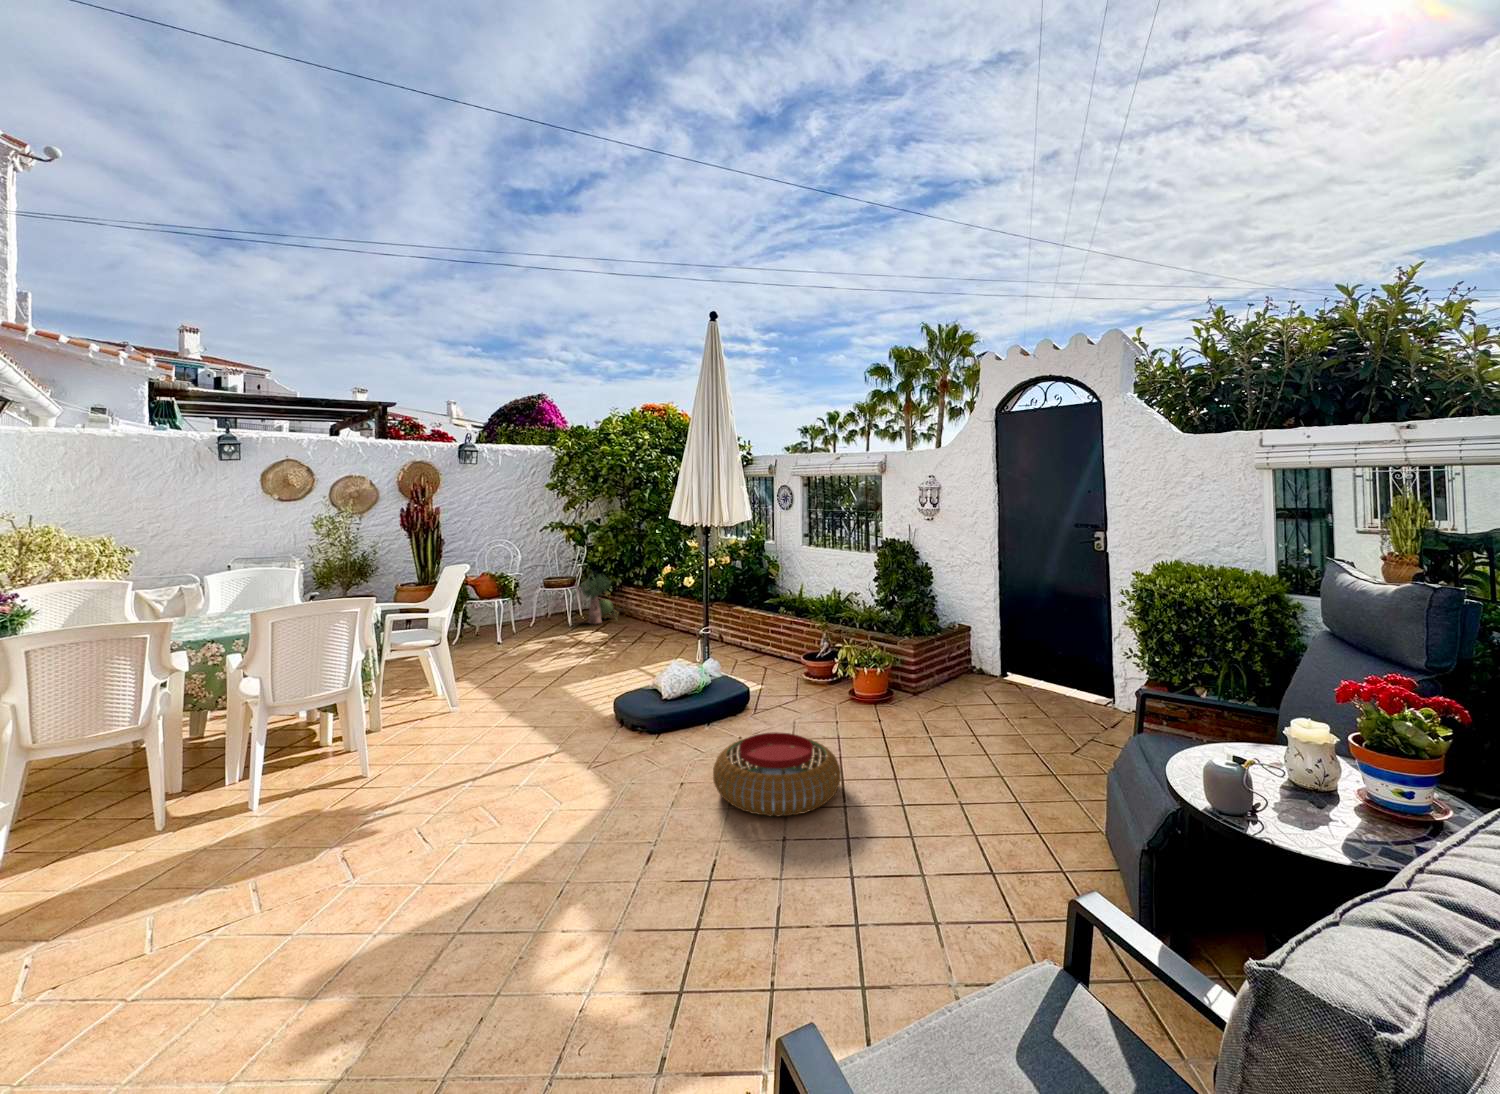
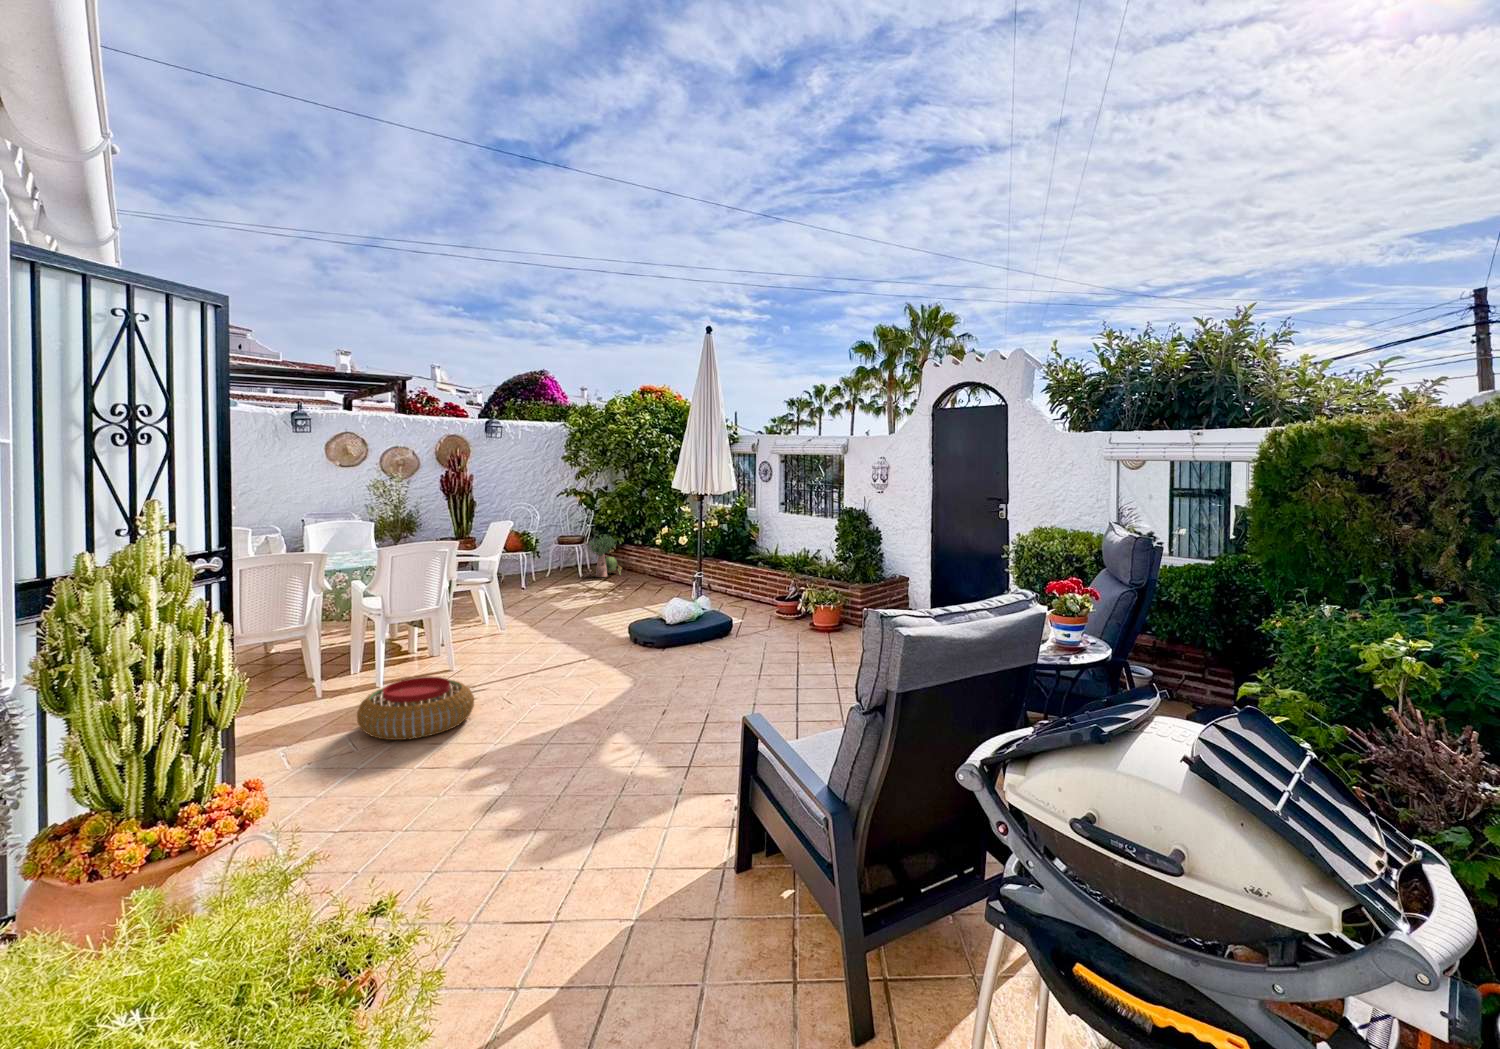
pouf: present [713,732,841,816] -> present [357,677,474,740]

